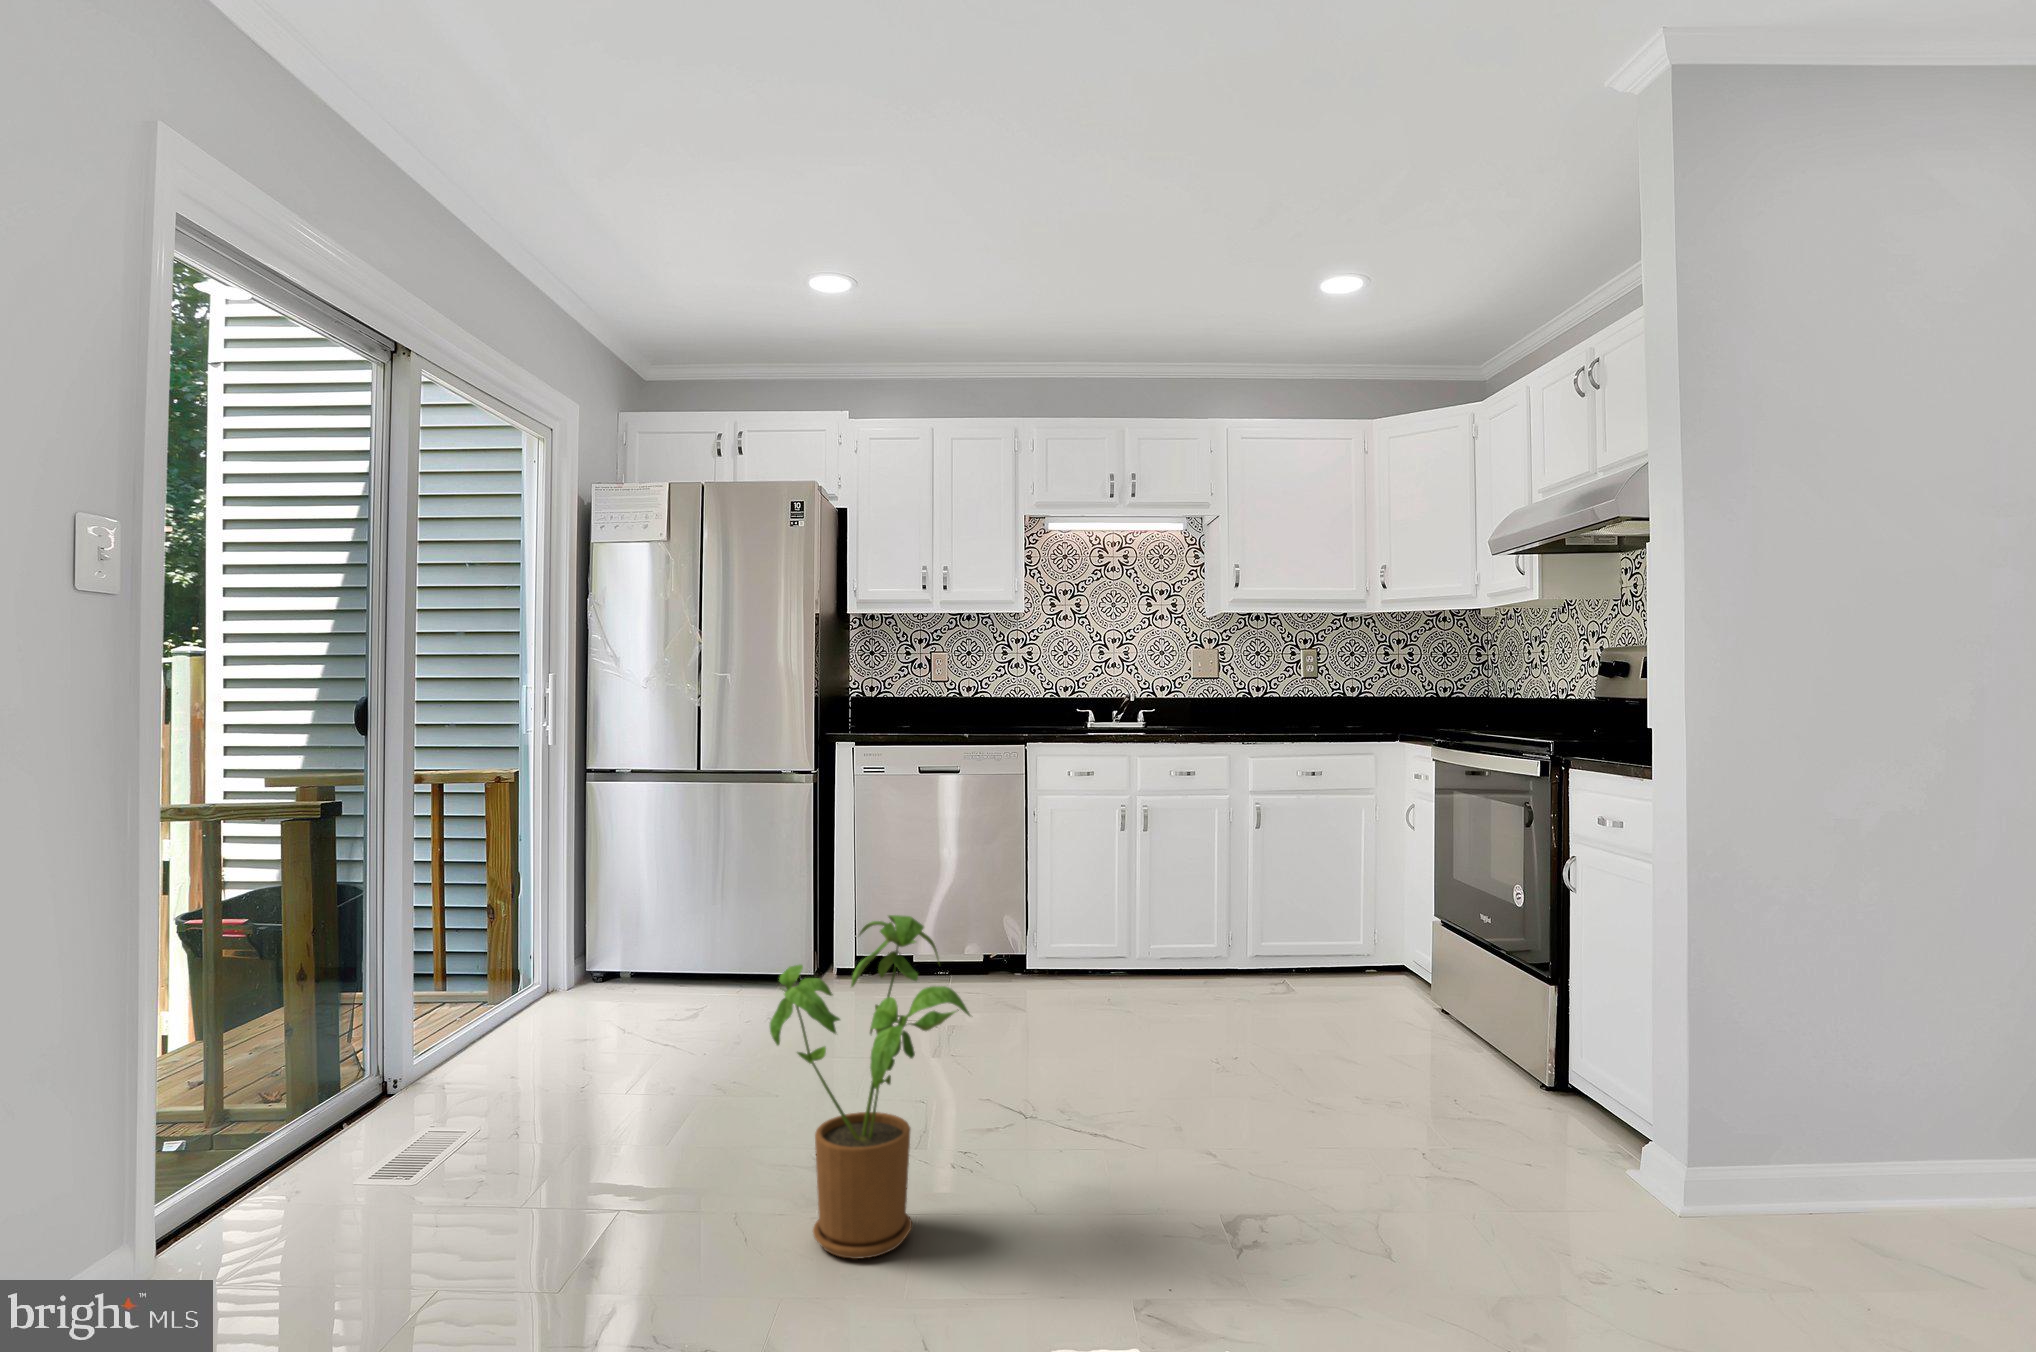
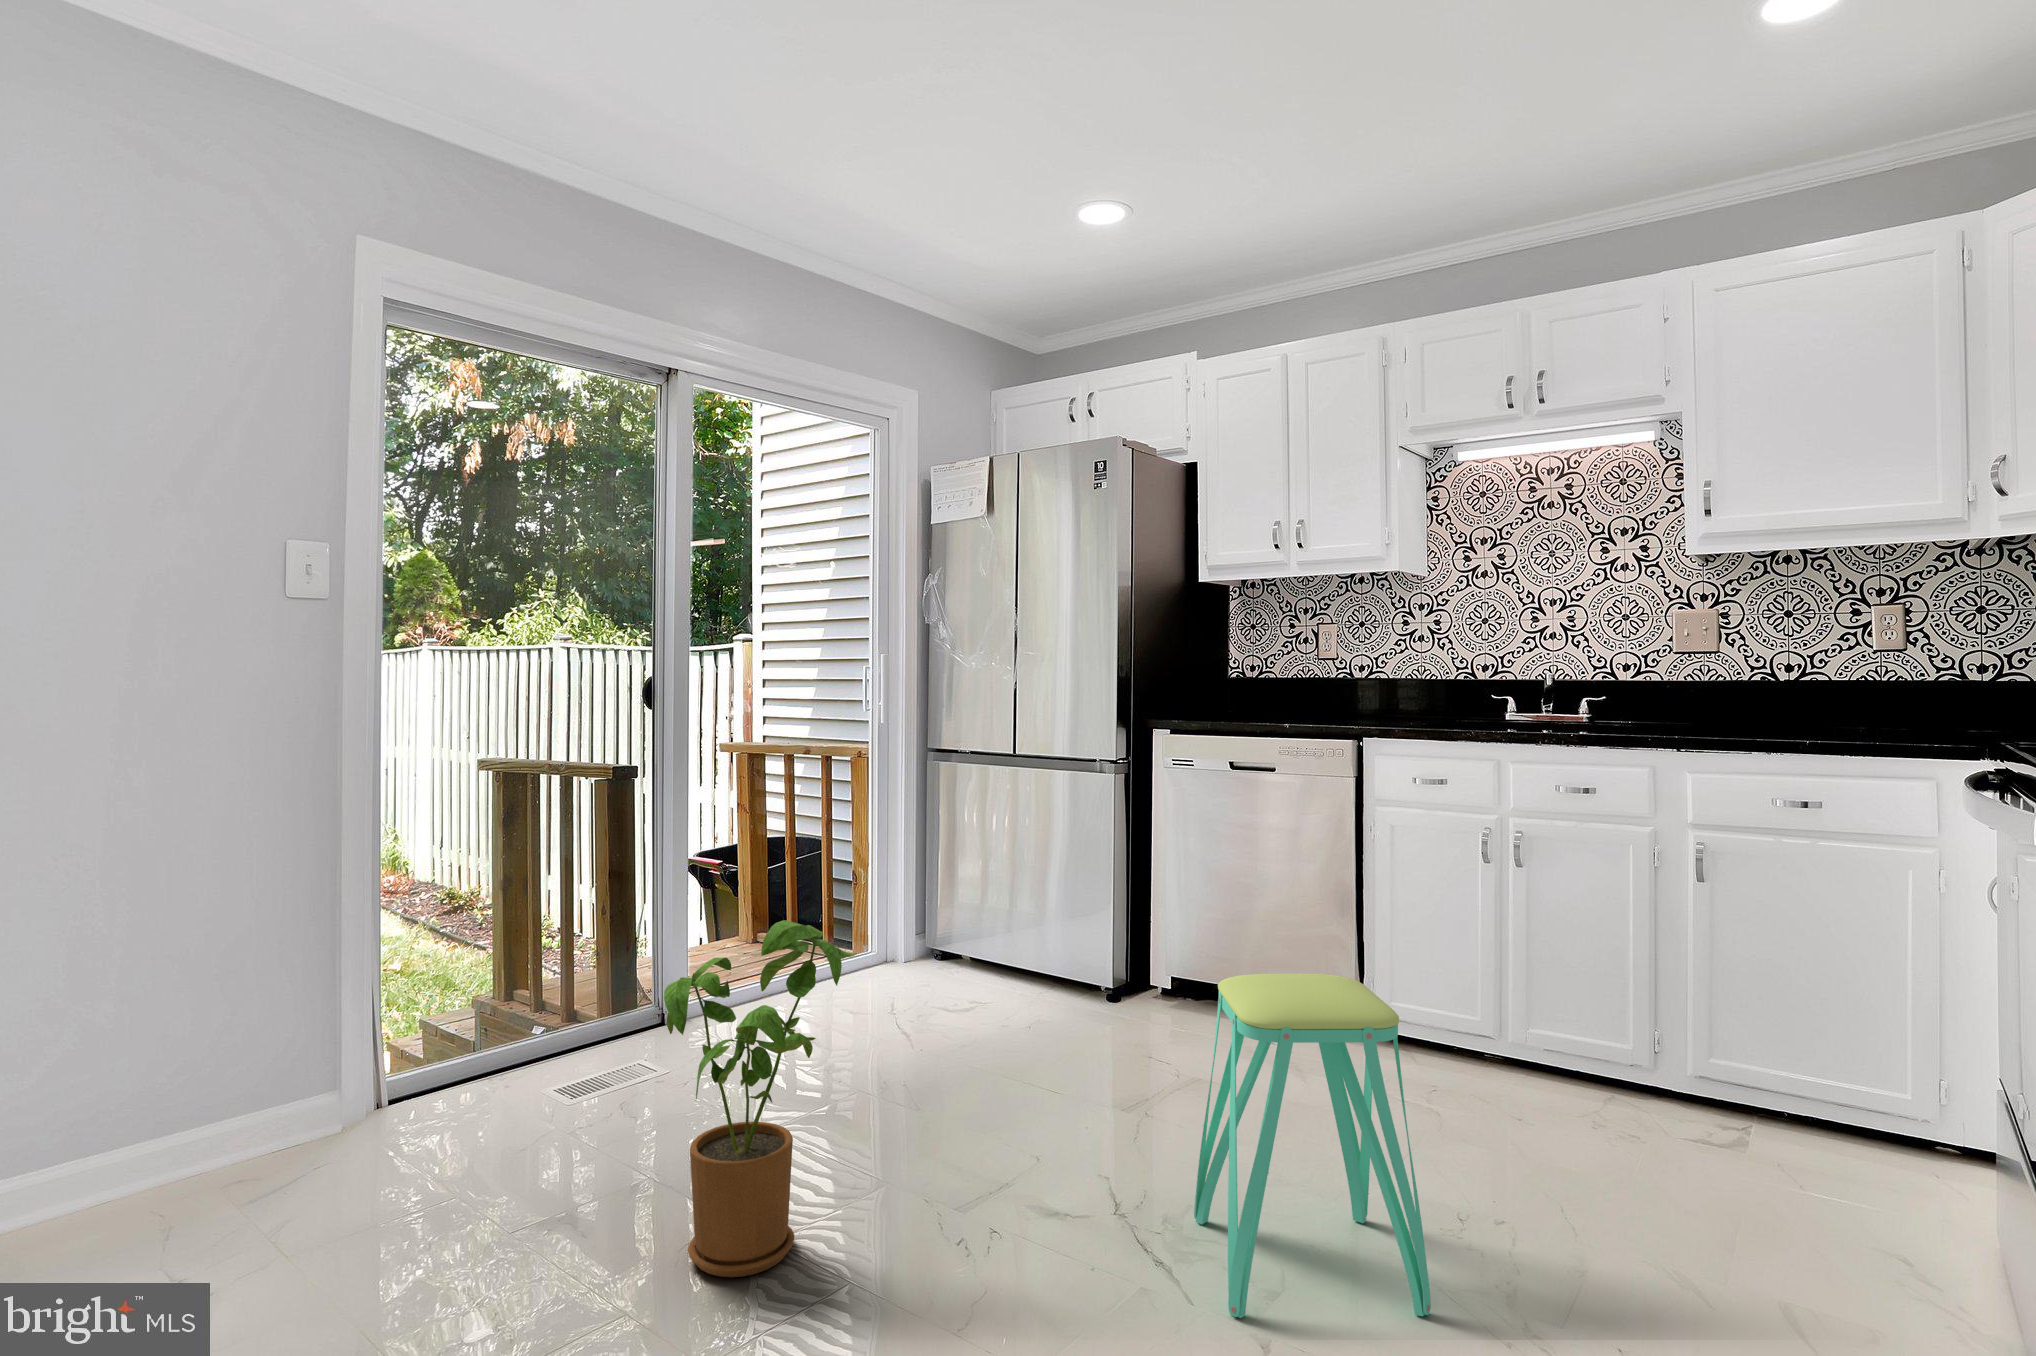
stool: none [1123,905,1309,1149] -> present [1194,974,1431,1318]

